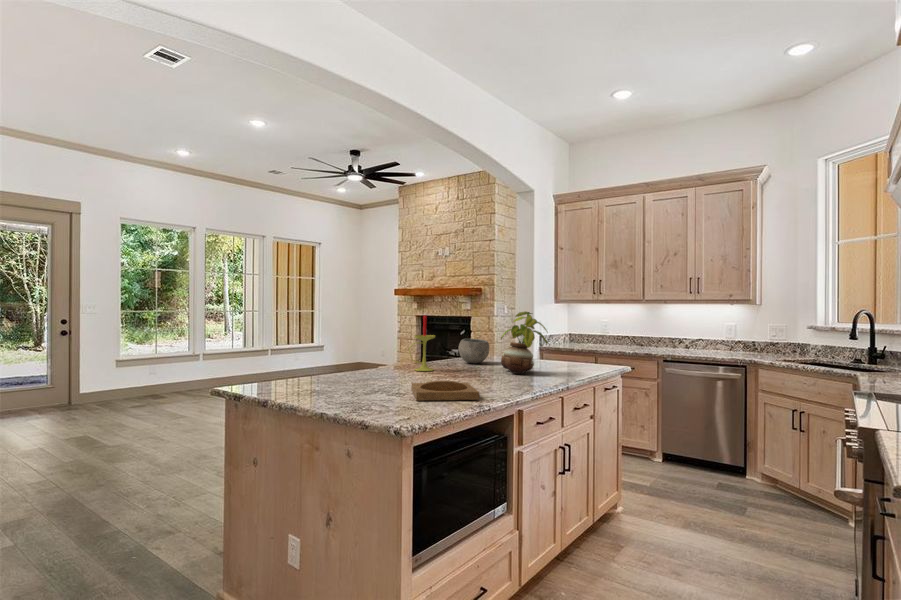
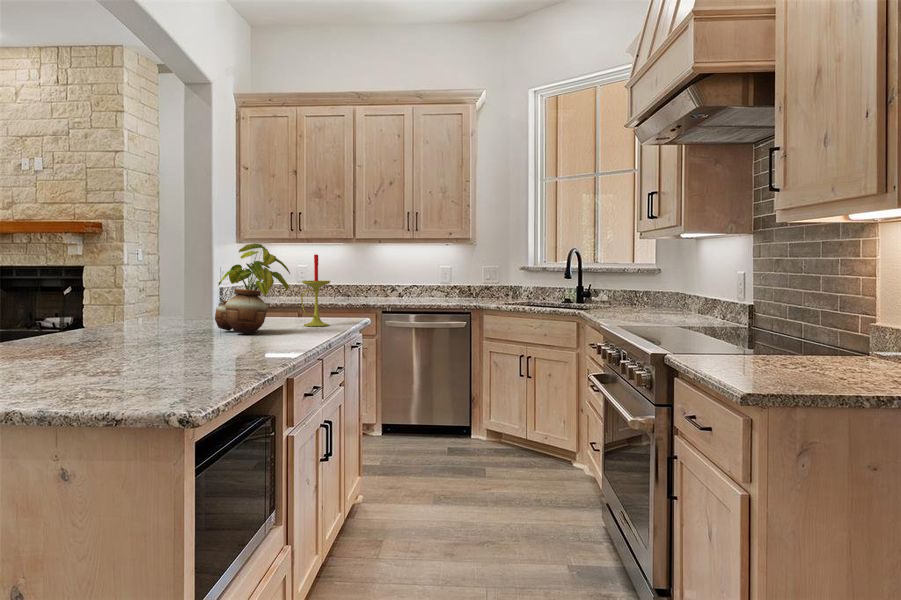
candle: present [409,315,435,371] -> present [301,254,330,326]
bowl: present [459,339,489,364] -> none [131,290,183,327]
tray: present [411,381,479,401] -> none [113,344,246,376]

